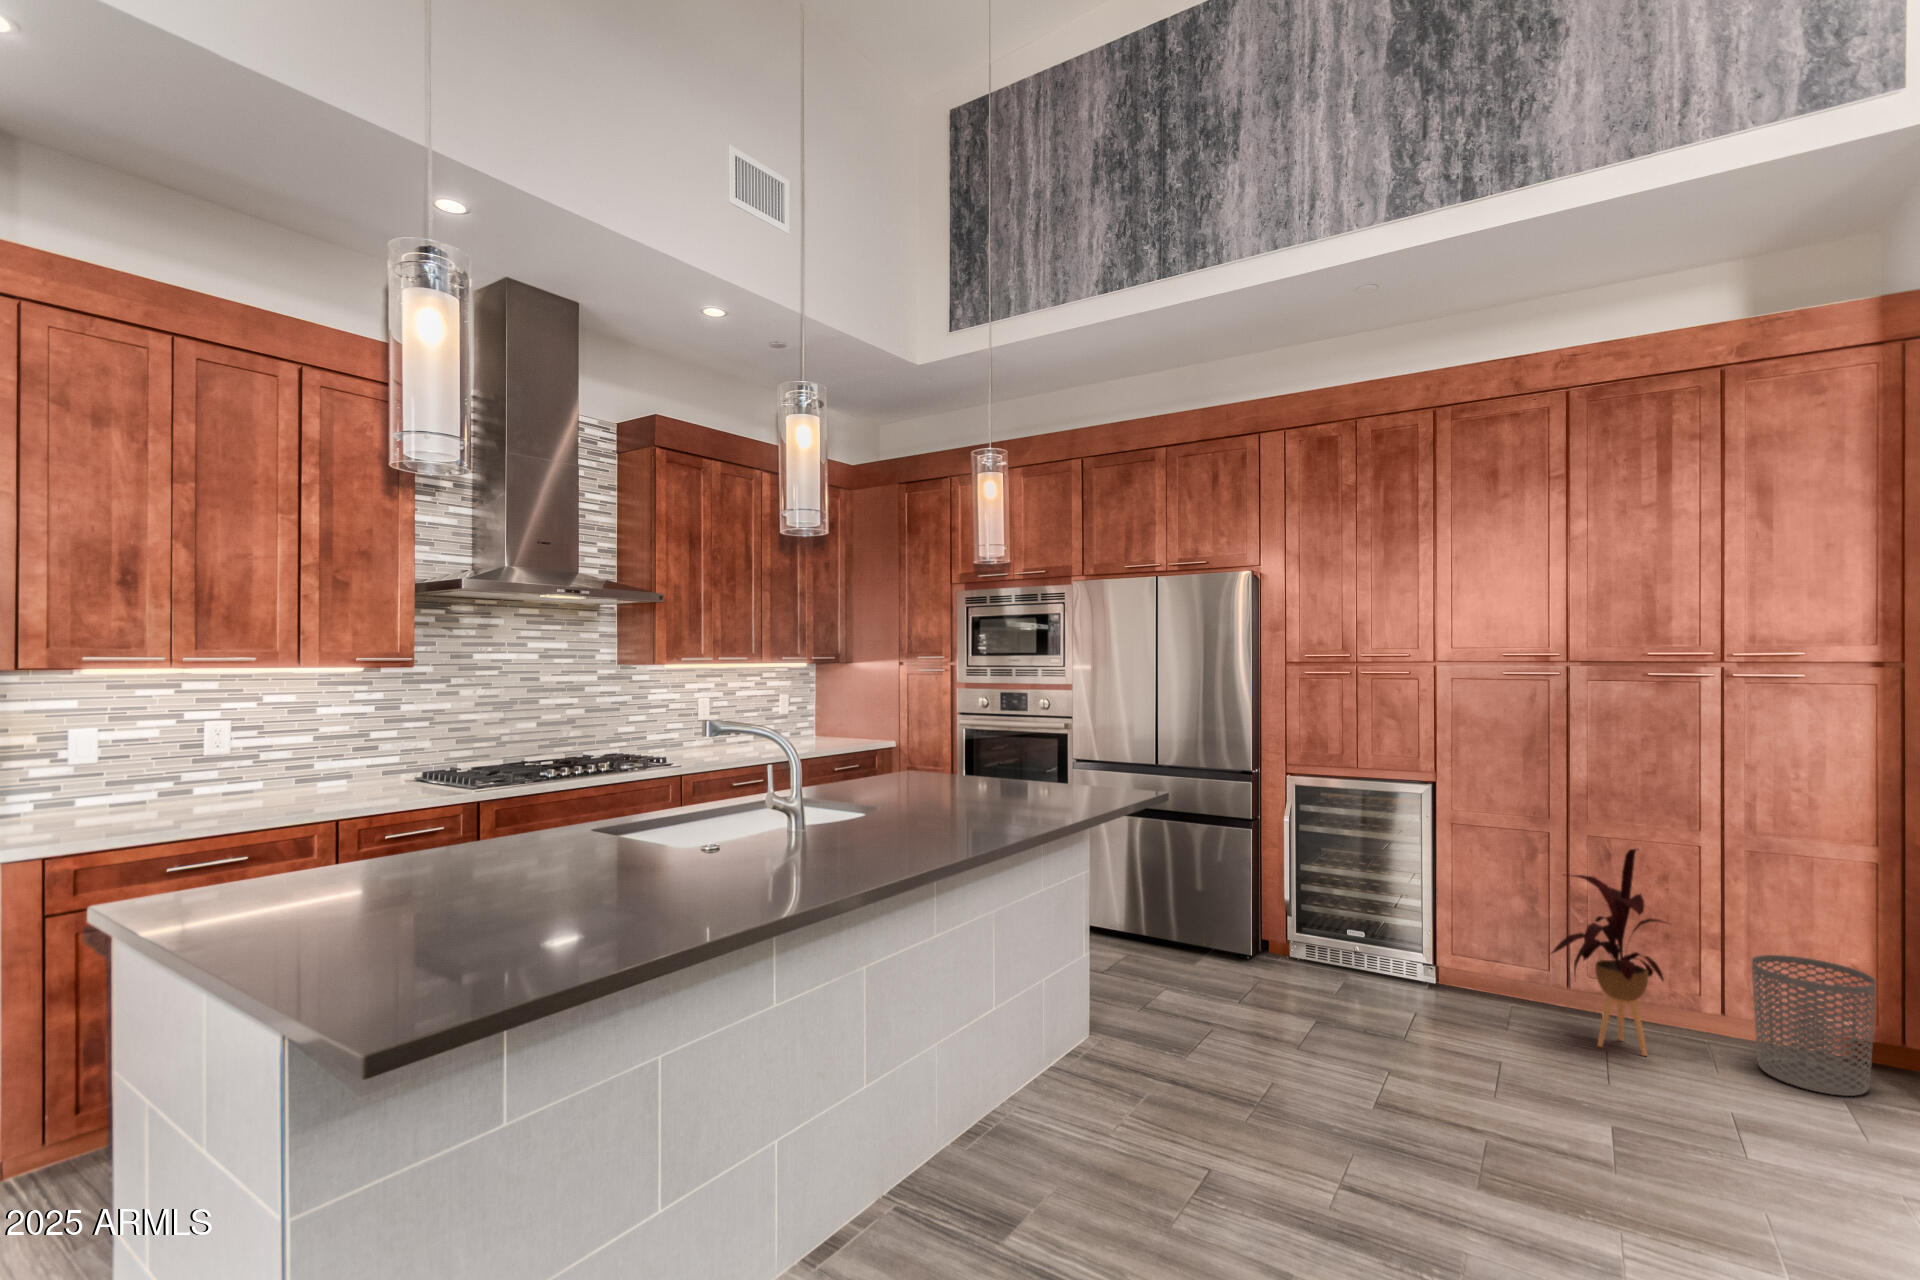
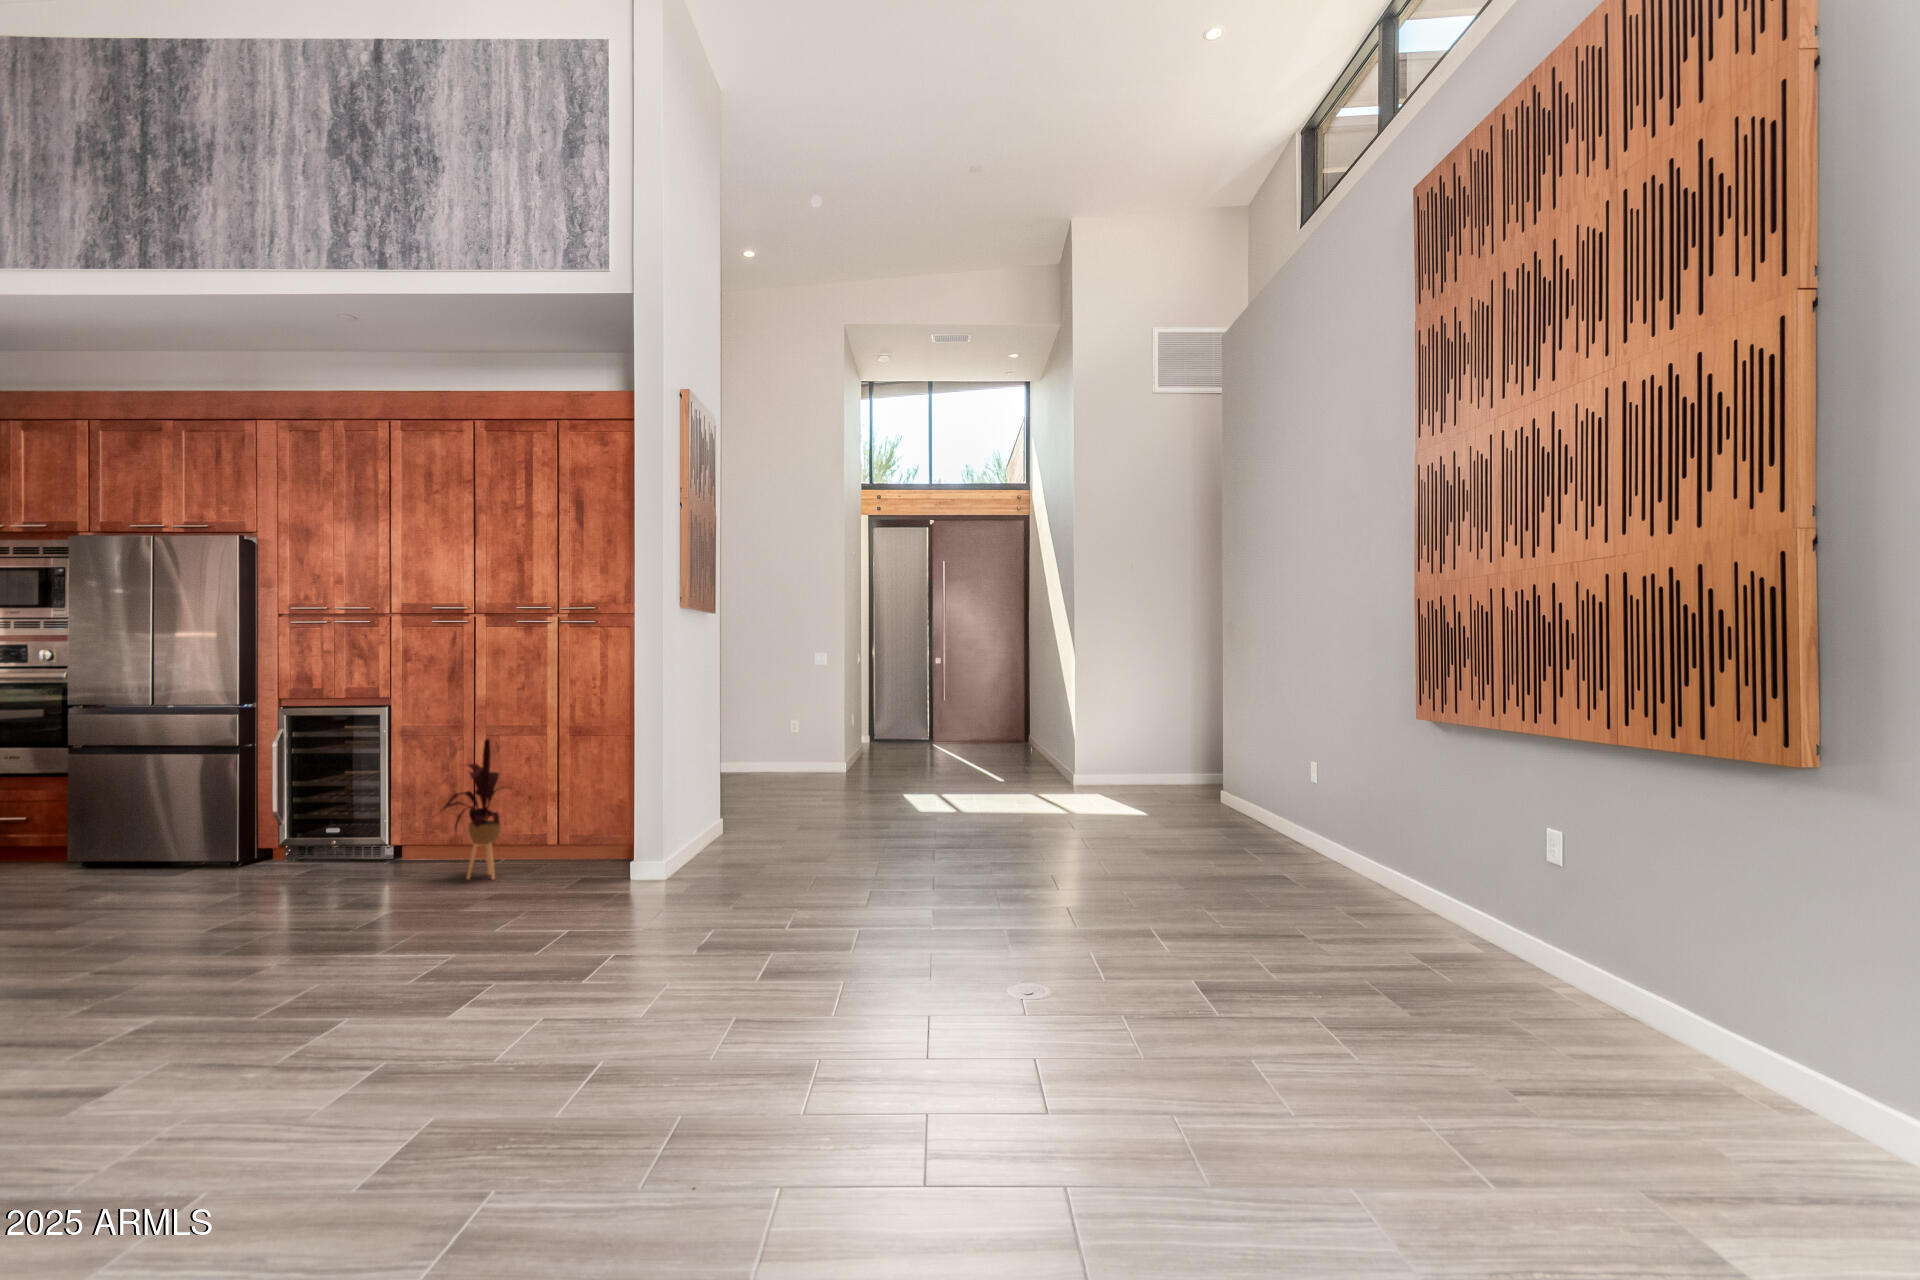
waste bin: present [1752,955,1876,1096] -> none [559,804,620,882]

